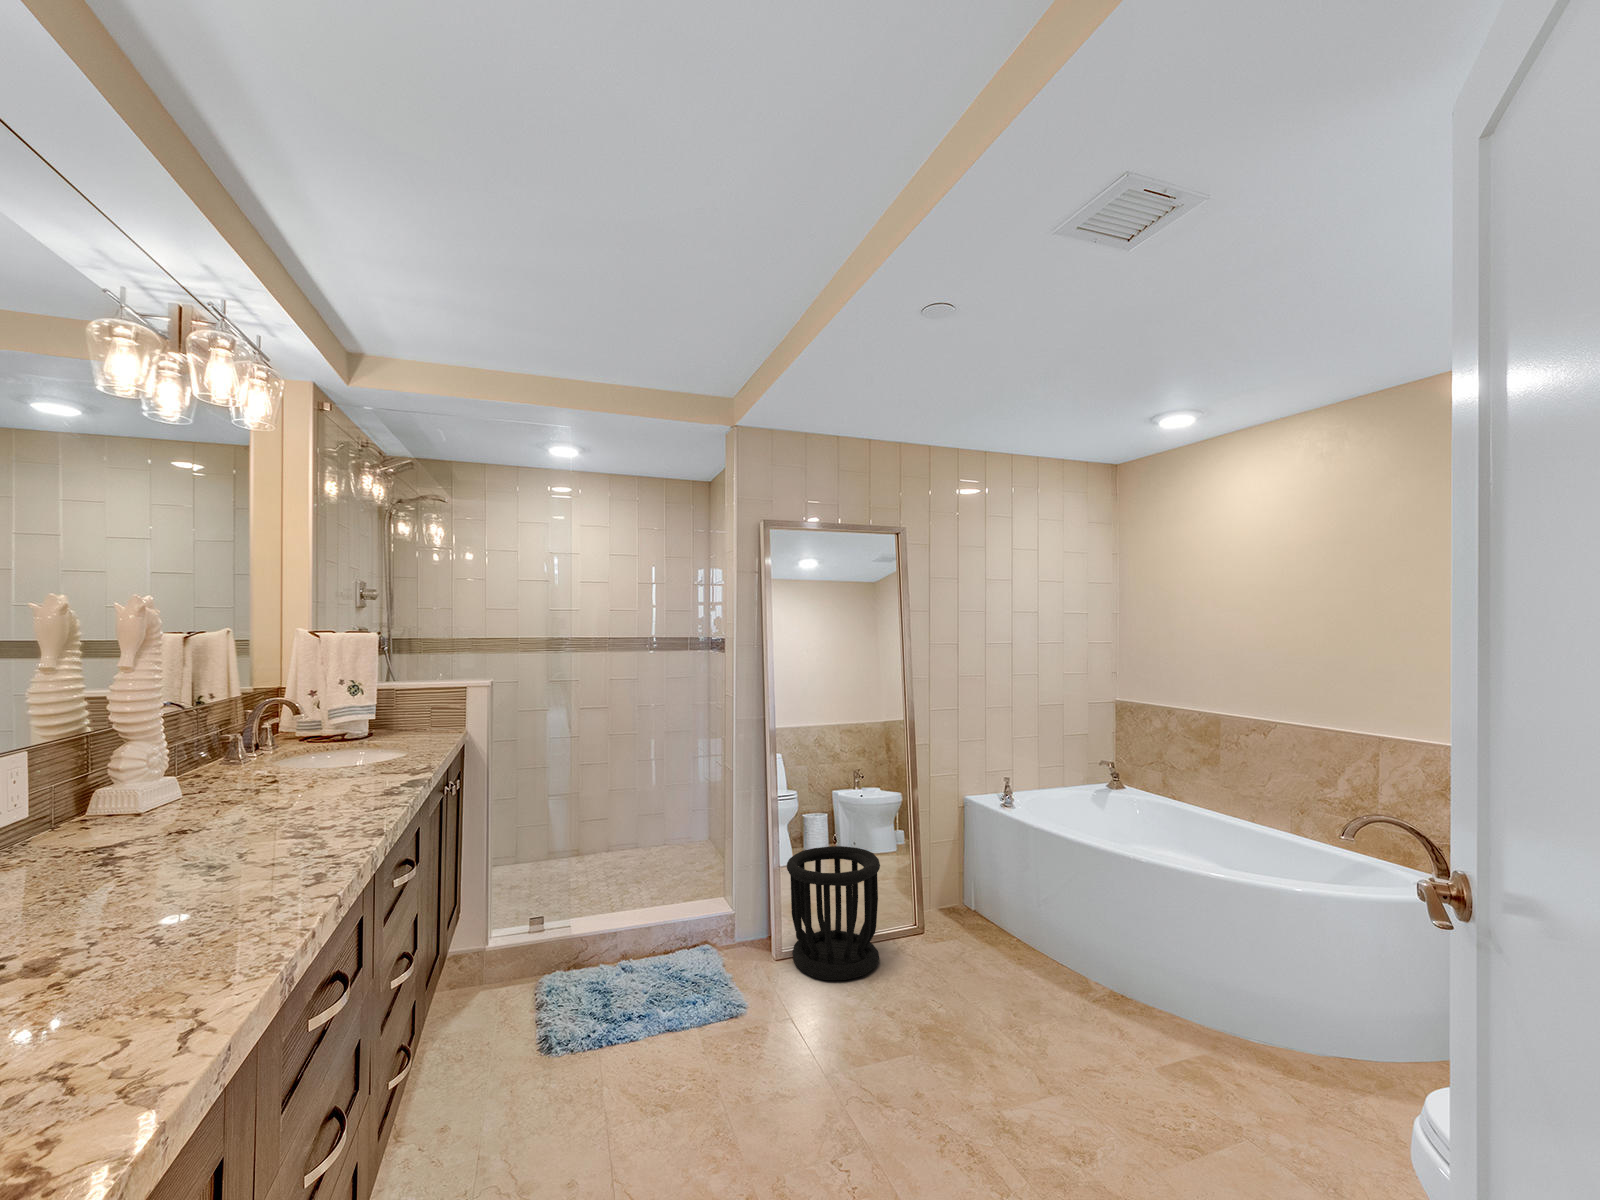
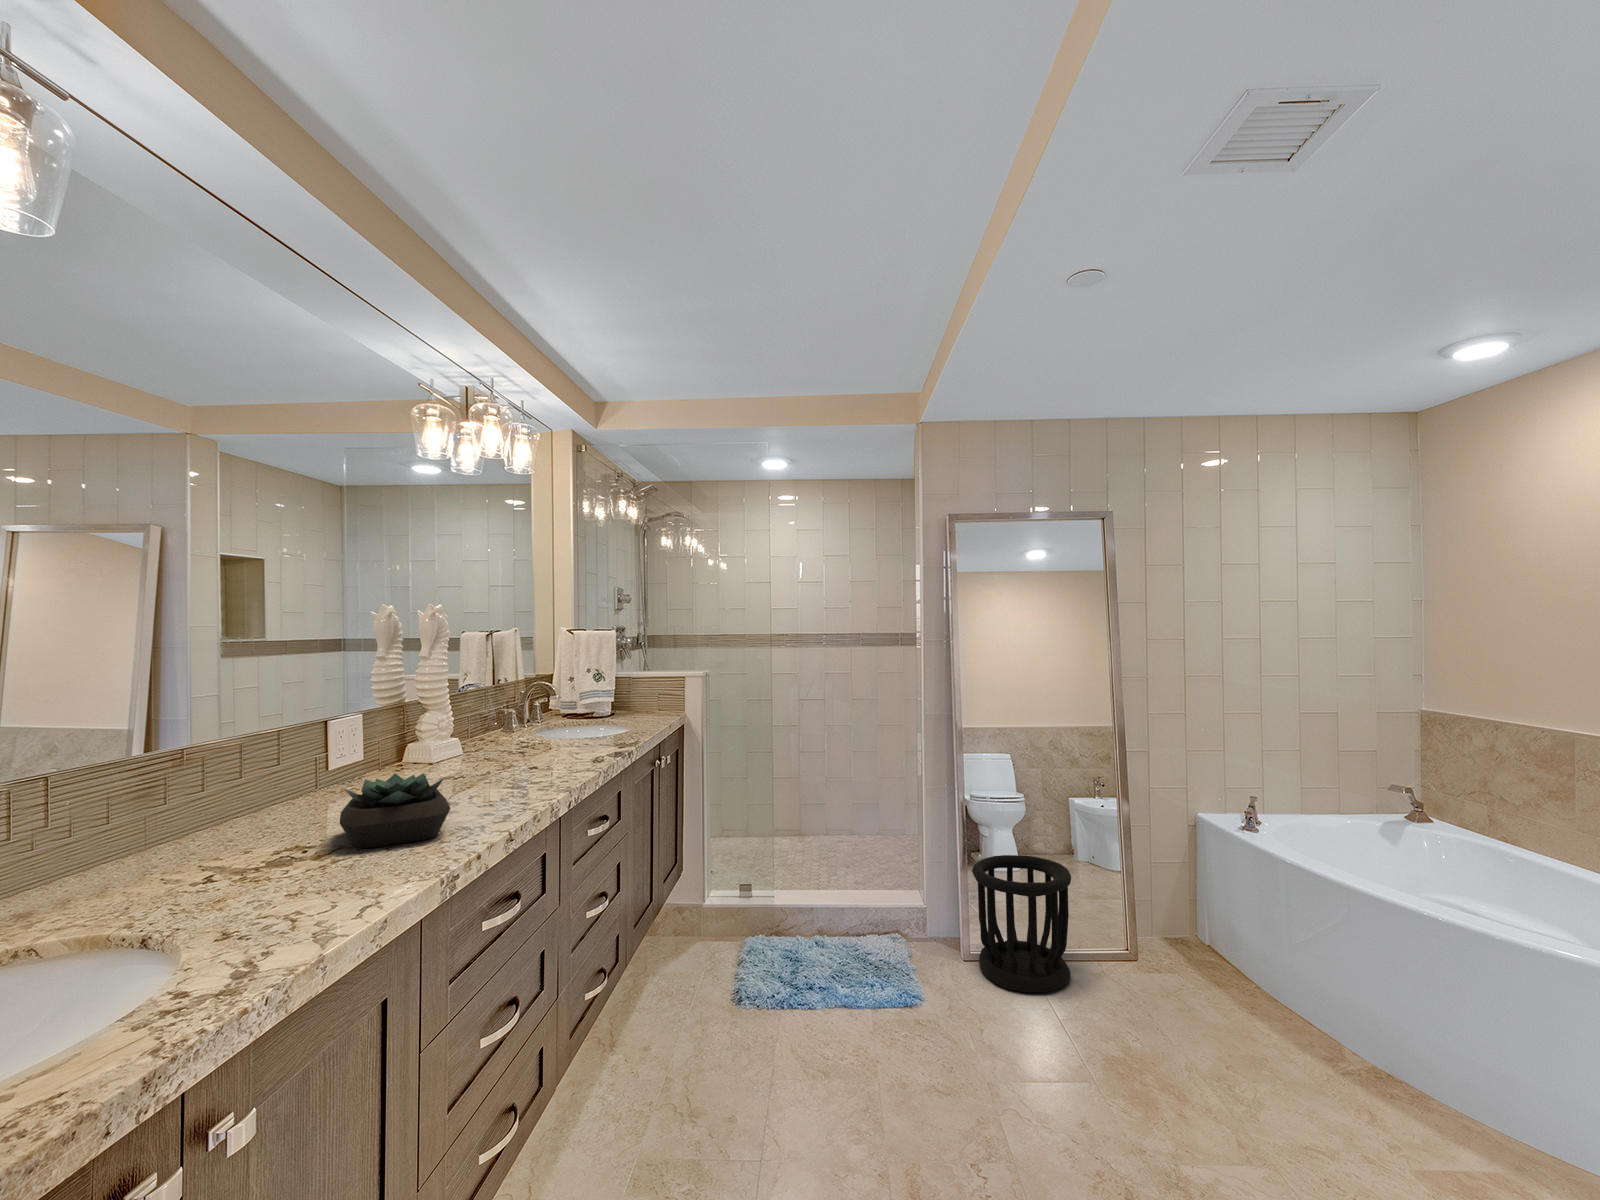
succulent plant: none [56,828,248,948] -> present [340,773,451,848]

